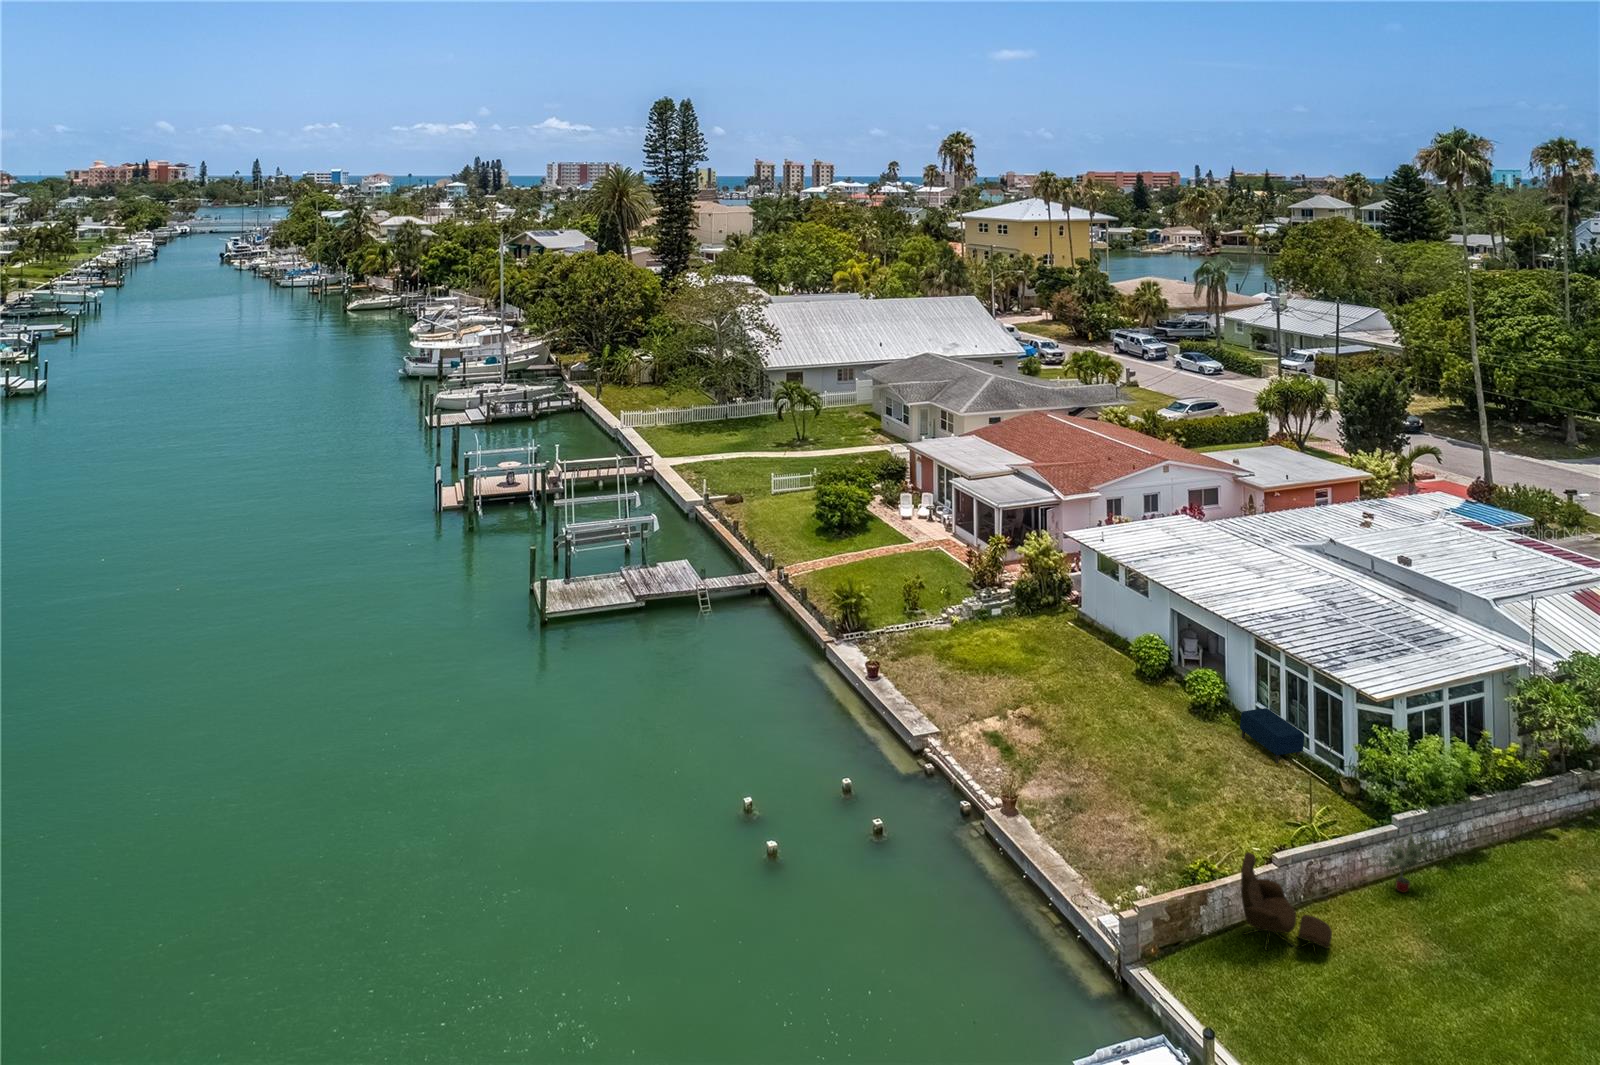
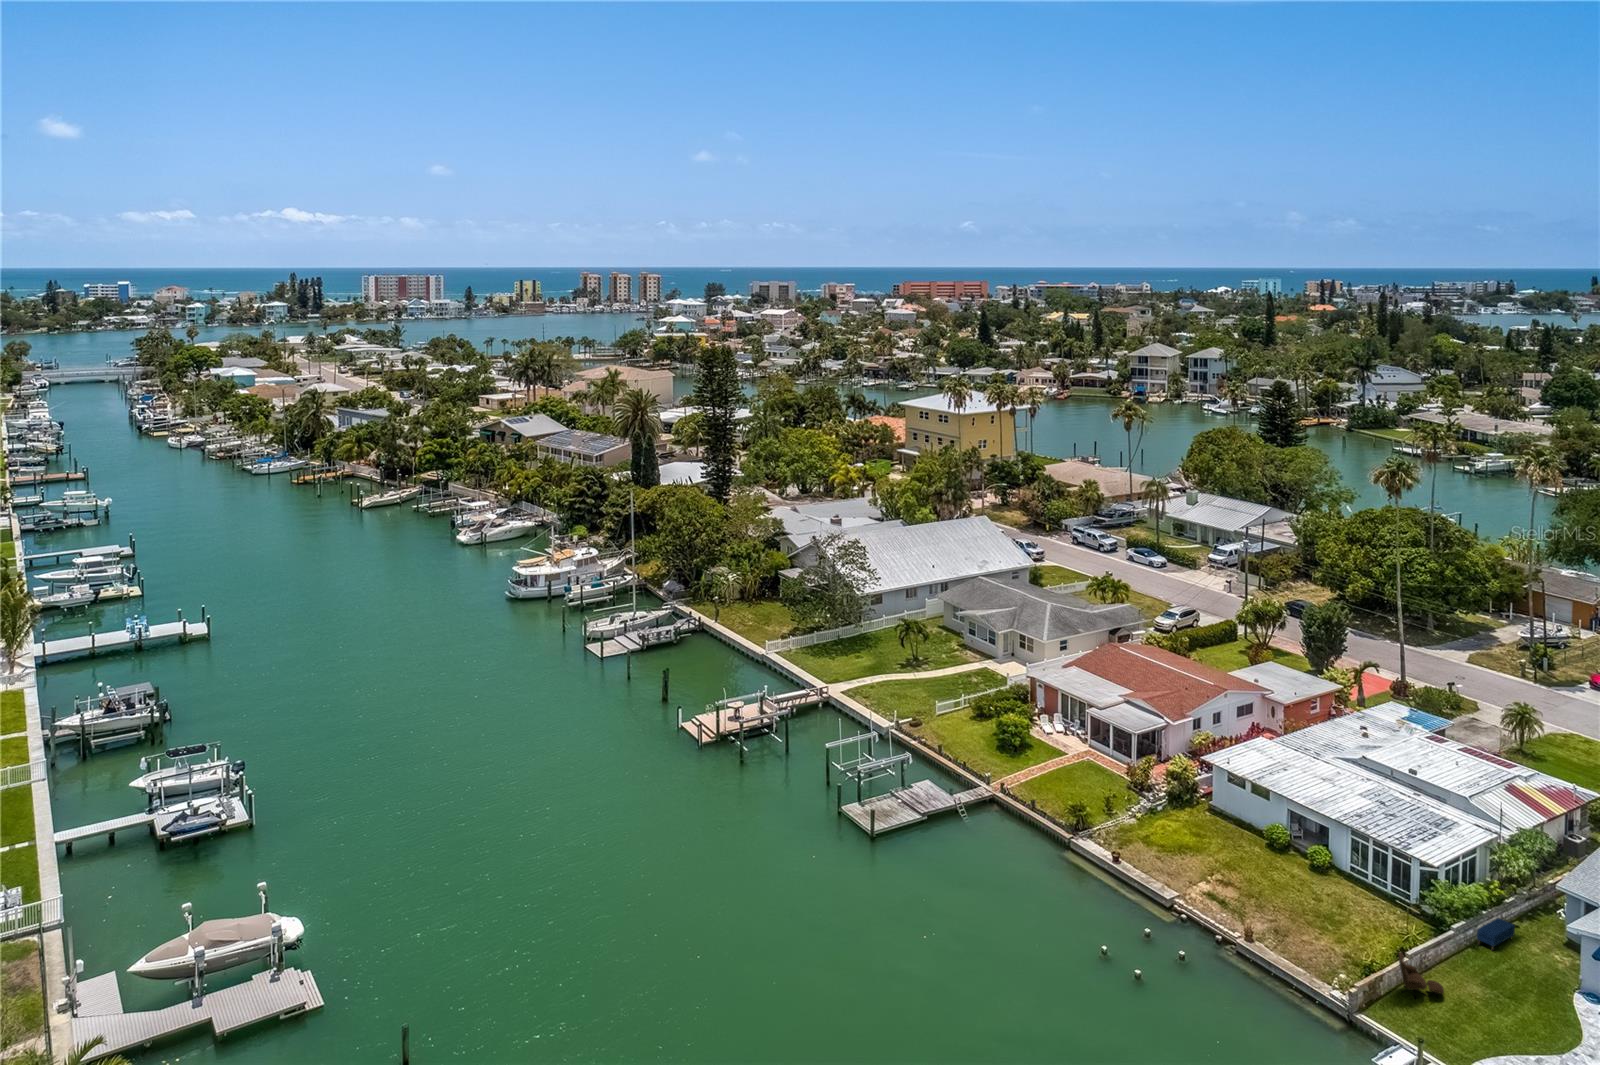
bench: present [1240,708,1304,763] -> present [1477,918,1515,949]
potted tree: present [1384,832,1430,893] -> none [1453,933,1474,964]

